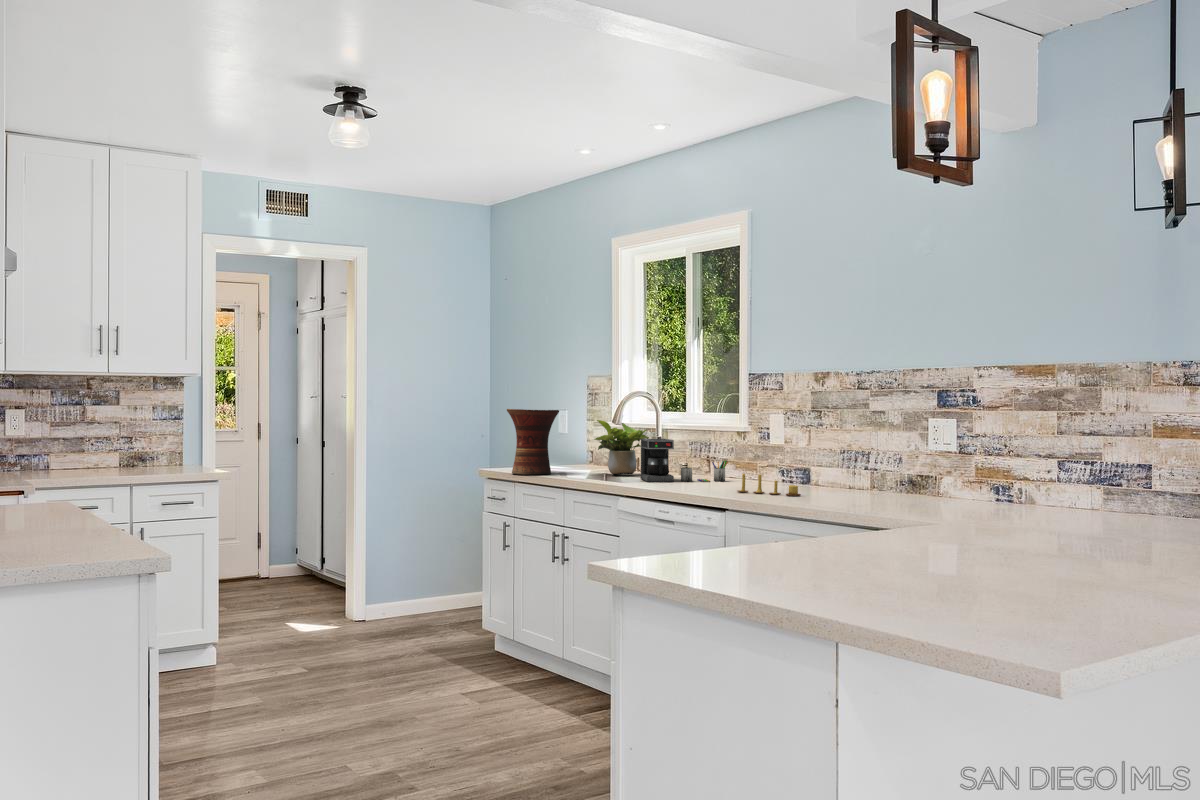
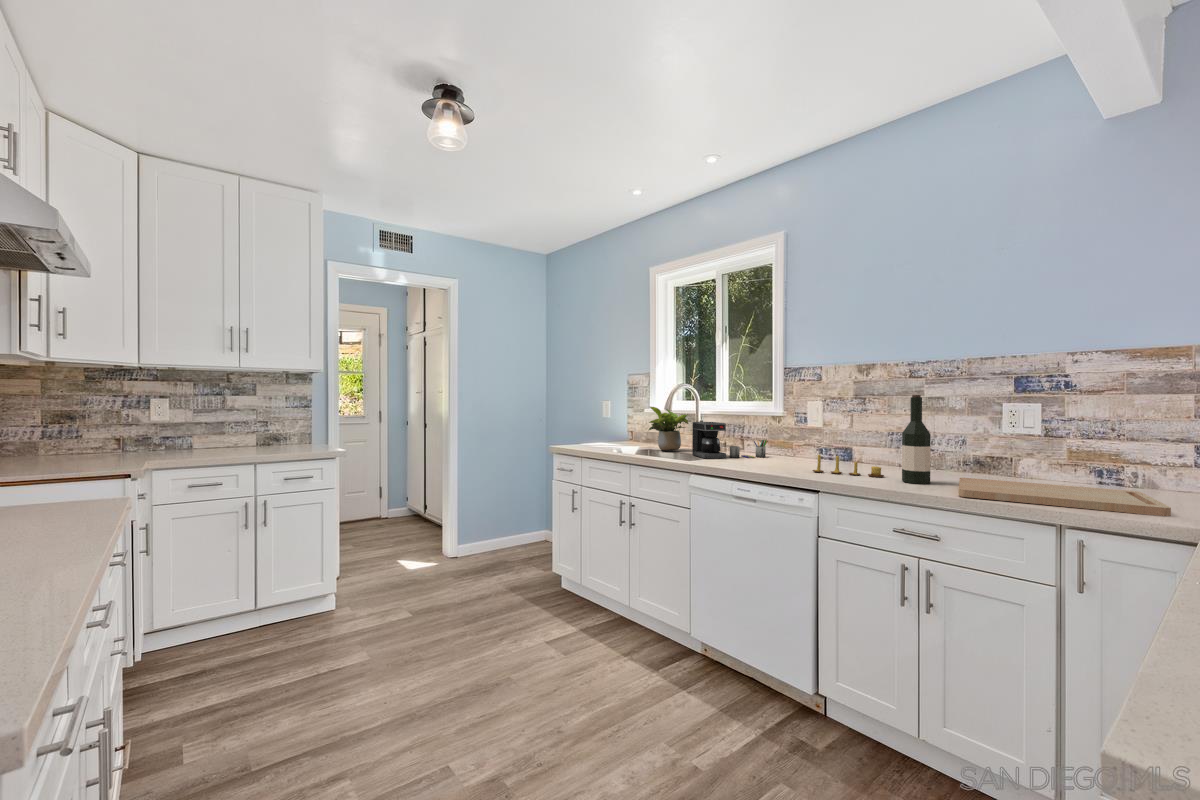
vase: present [507,409,559,474] -> none [575,398,617,451]
wine bottle: none [805,410,830,500] -> present [902,395,931,484]
cutting board: none [818,494,985,517] -> present [958,478,1171,516]

